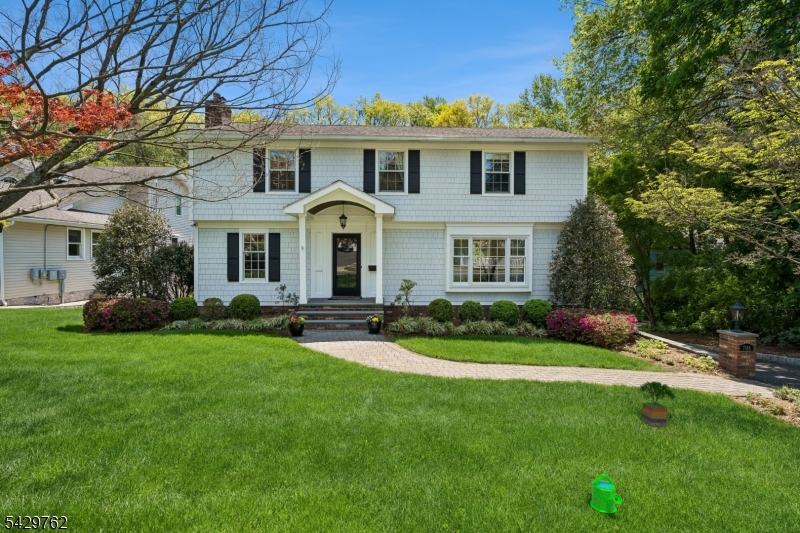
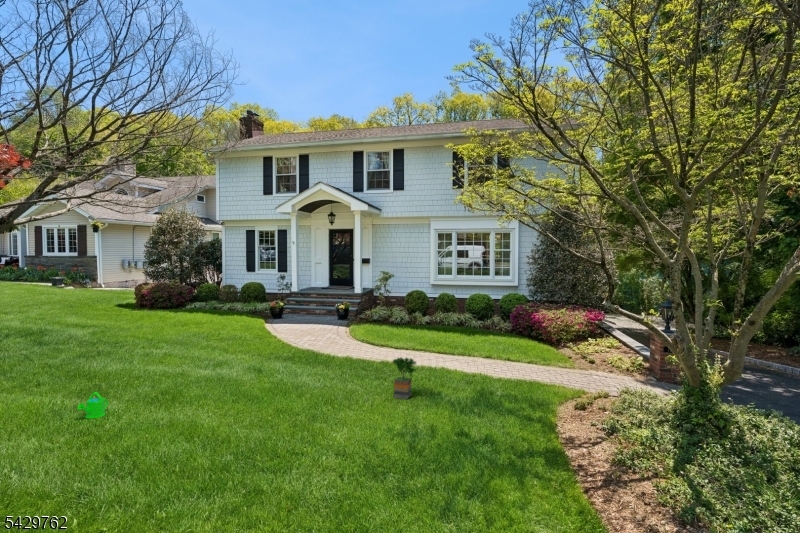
watering can: present [590,474,622,514] -> present [78,392,109,418]

